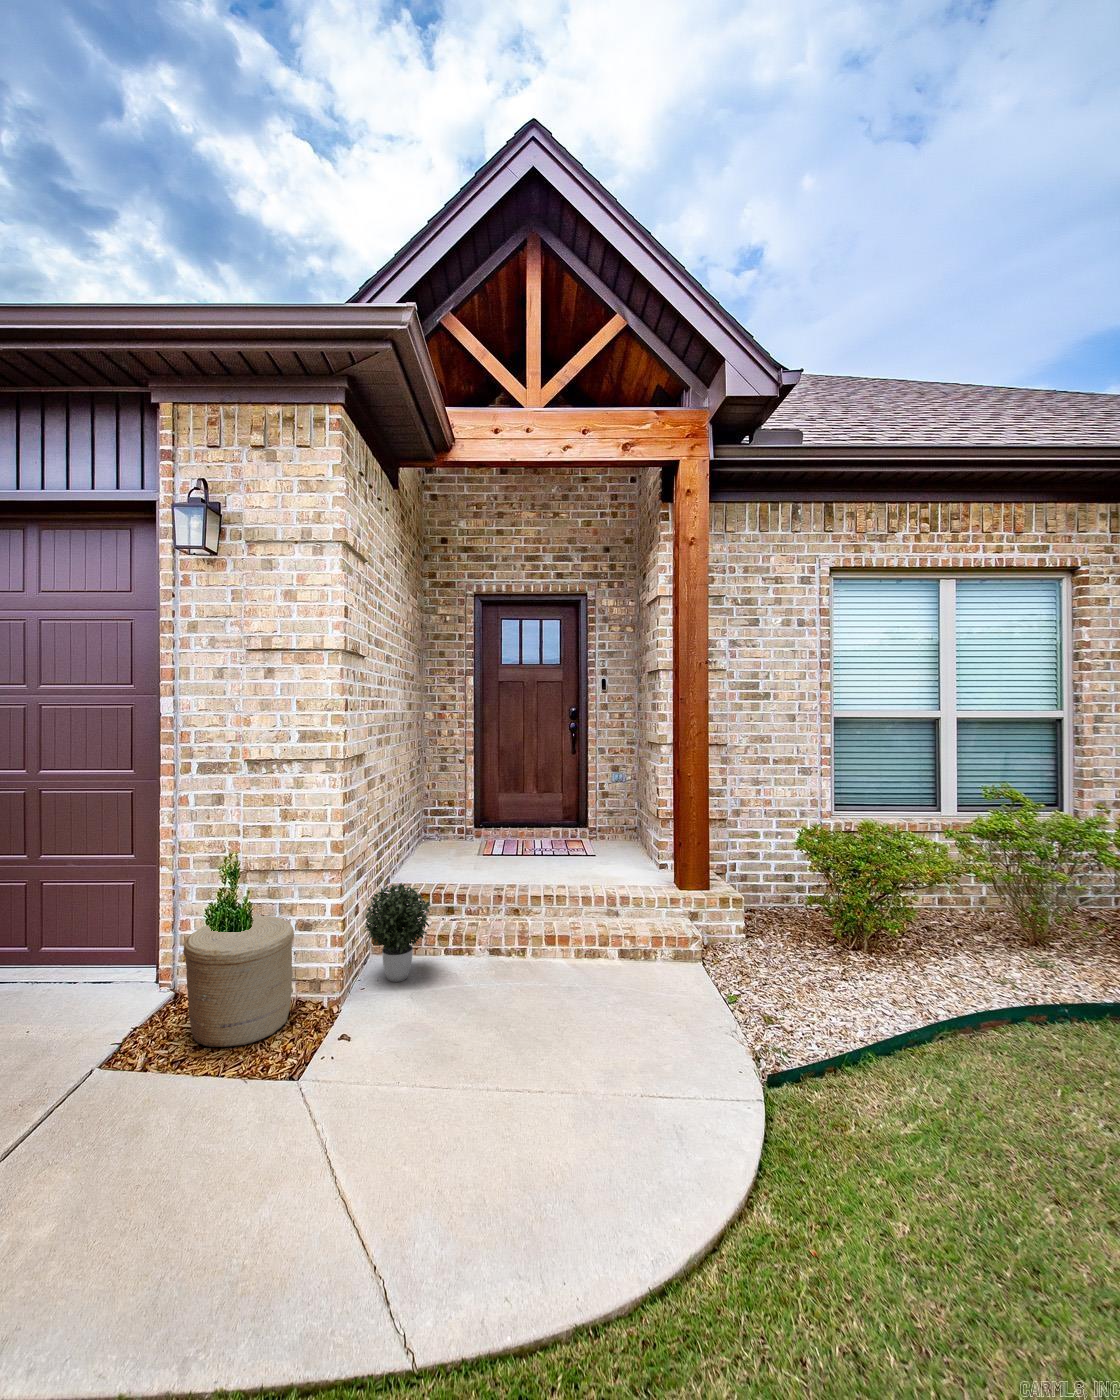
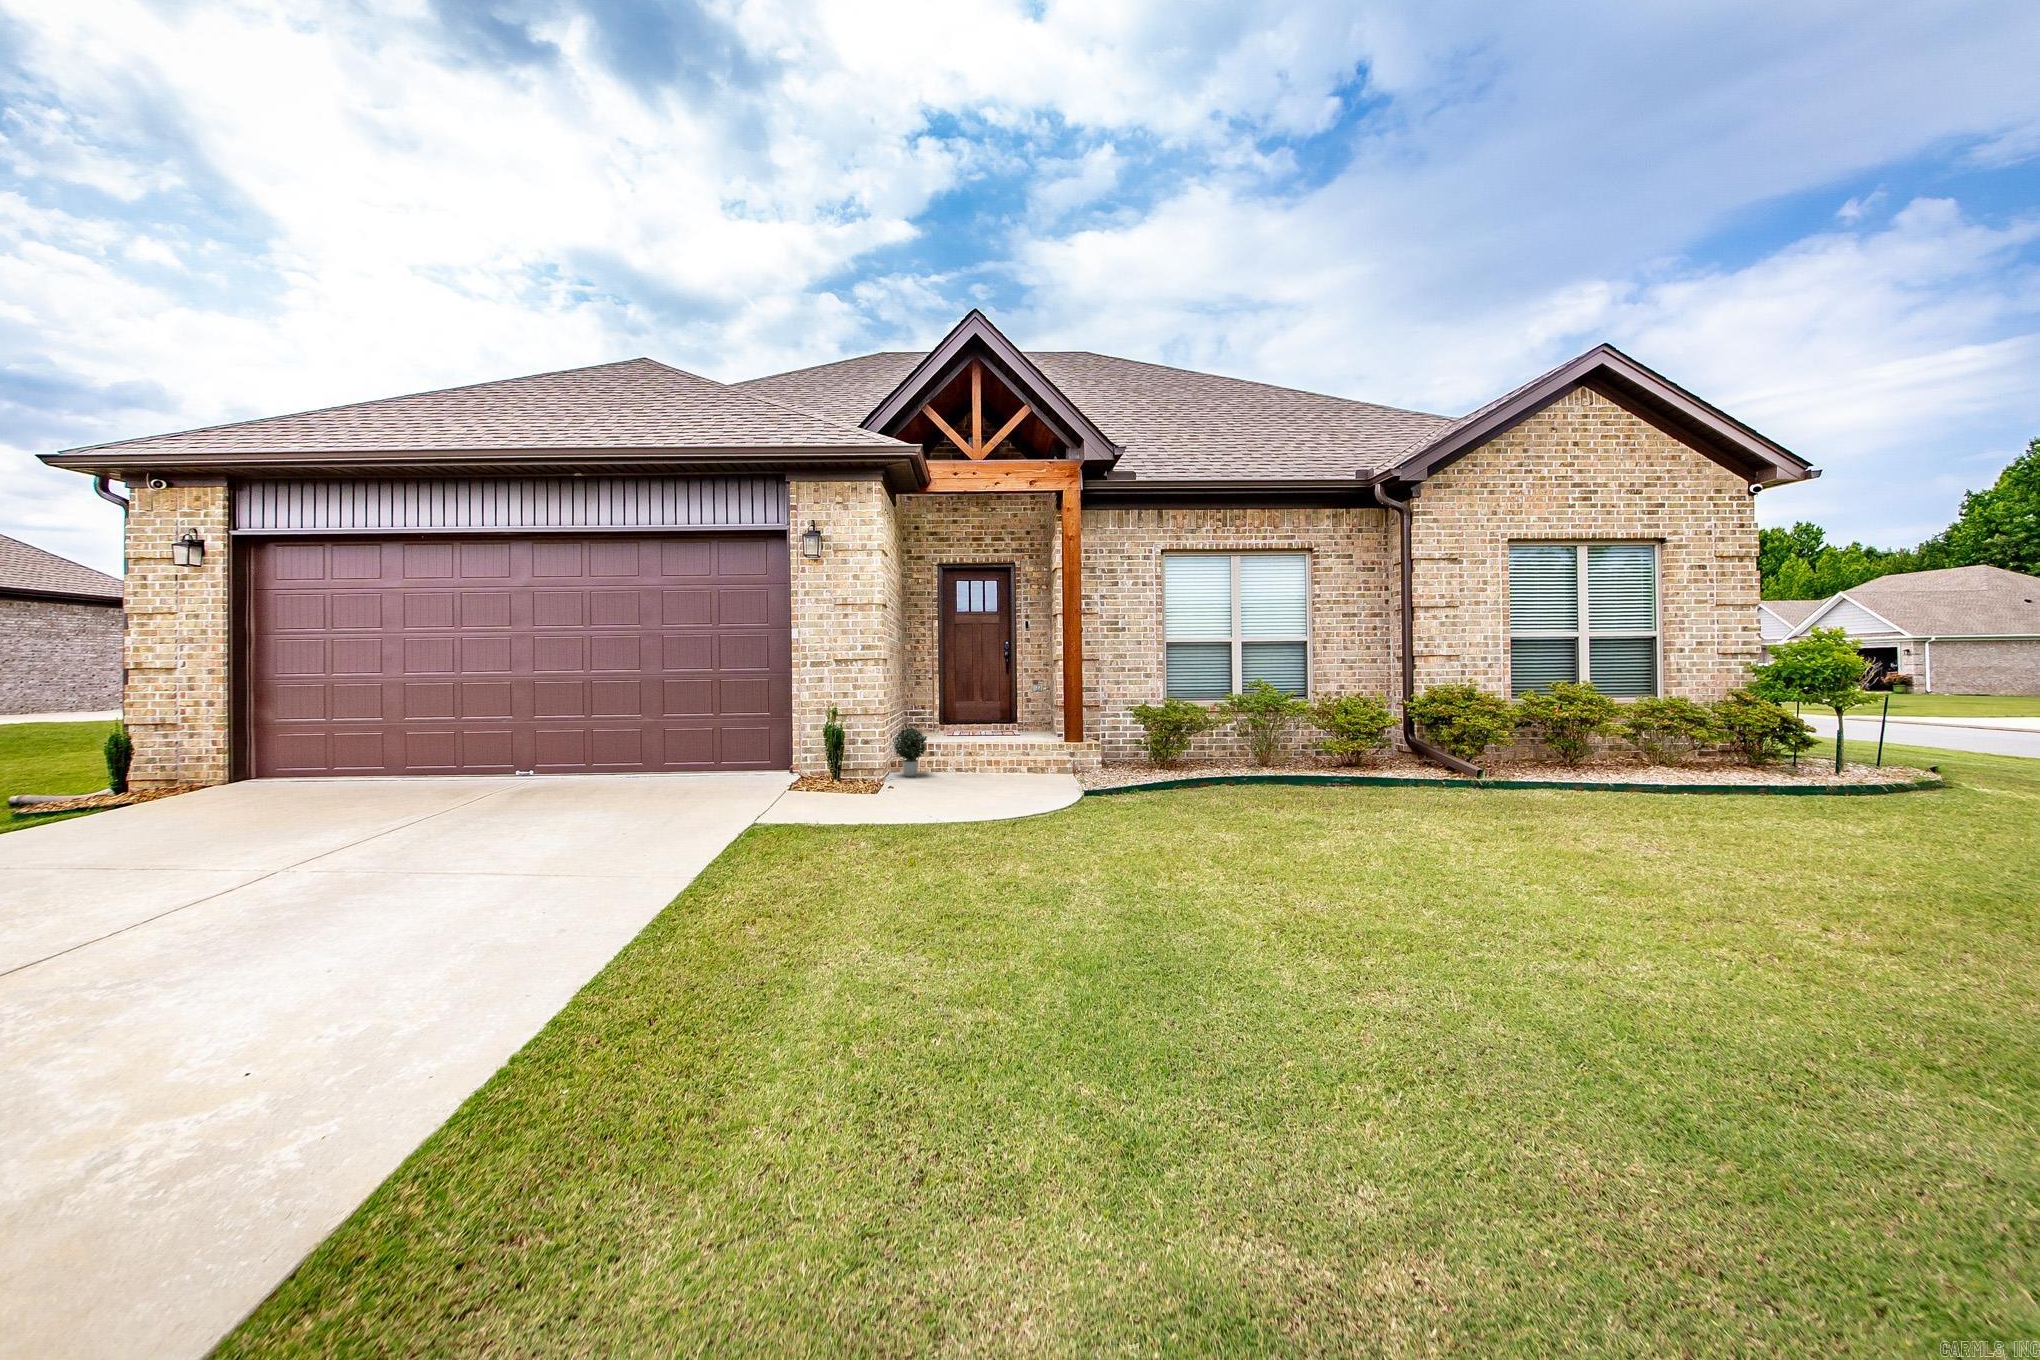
woven basket: present [183,916,294,1047] -> none [817,737,865,788]

